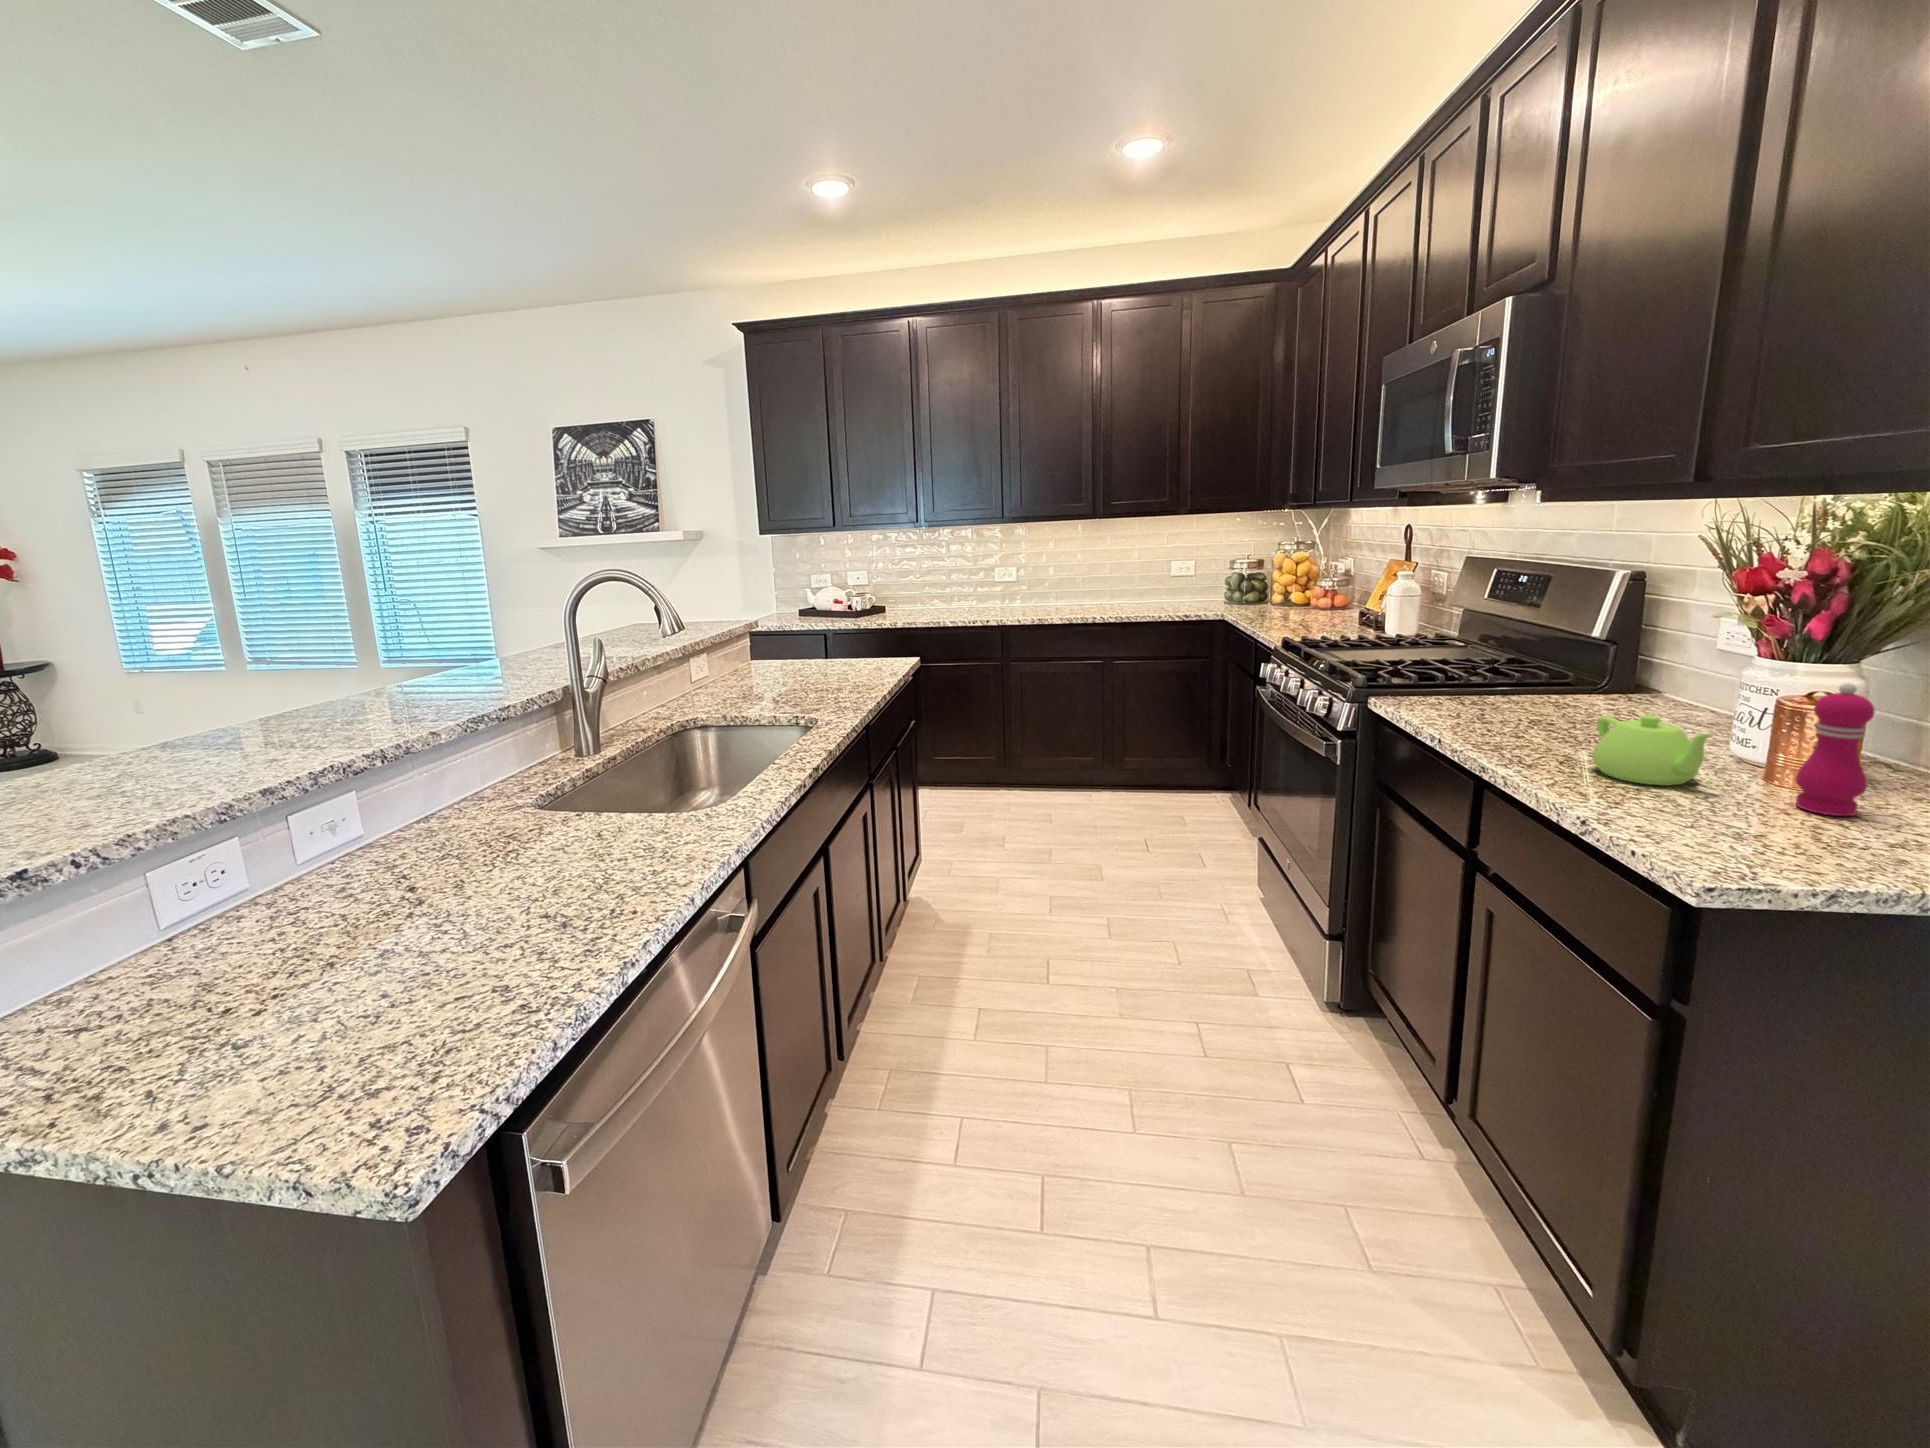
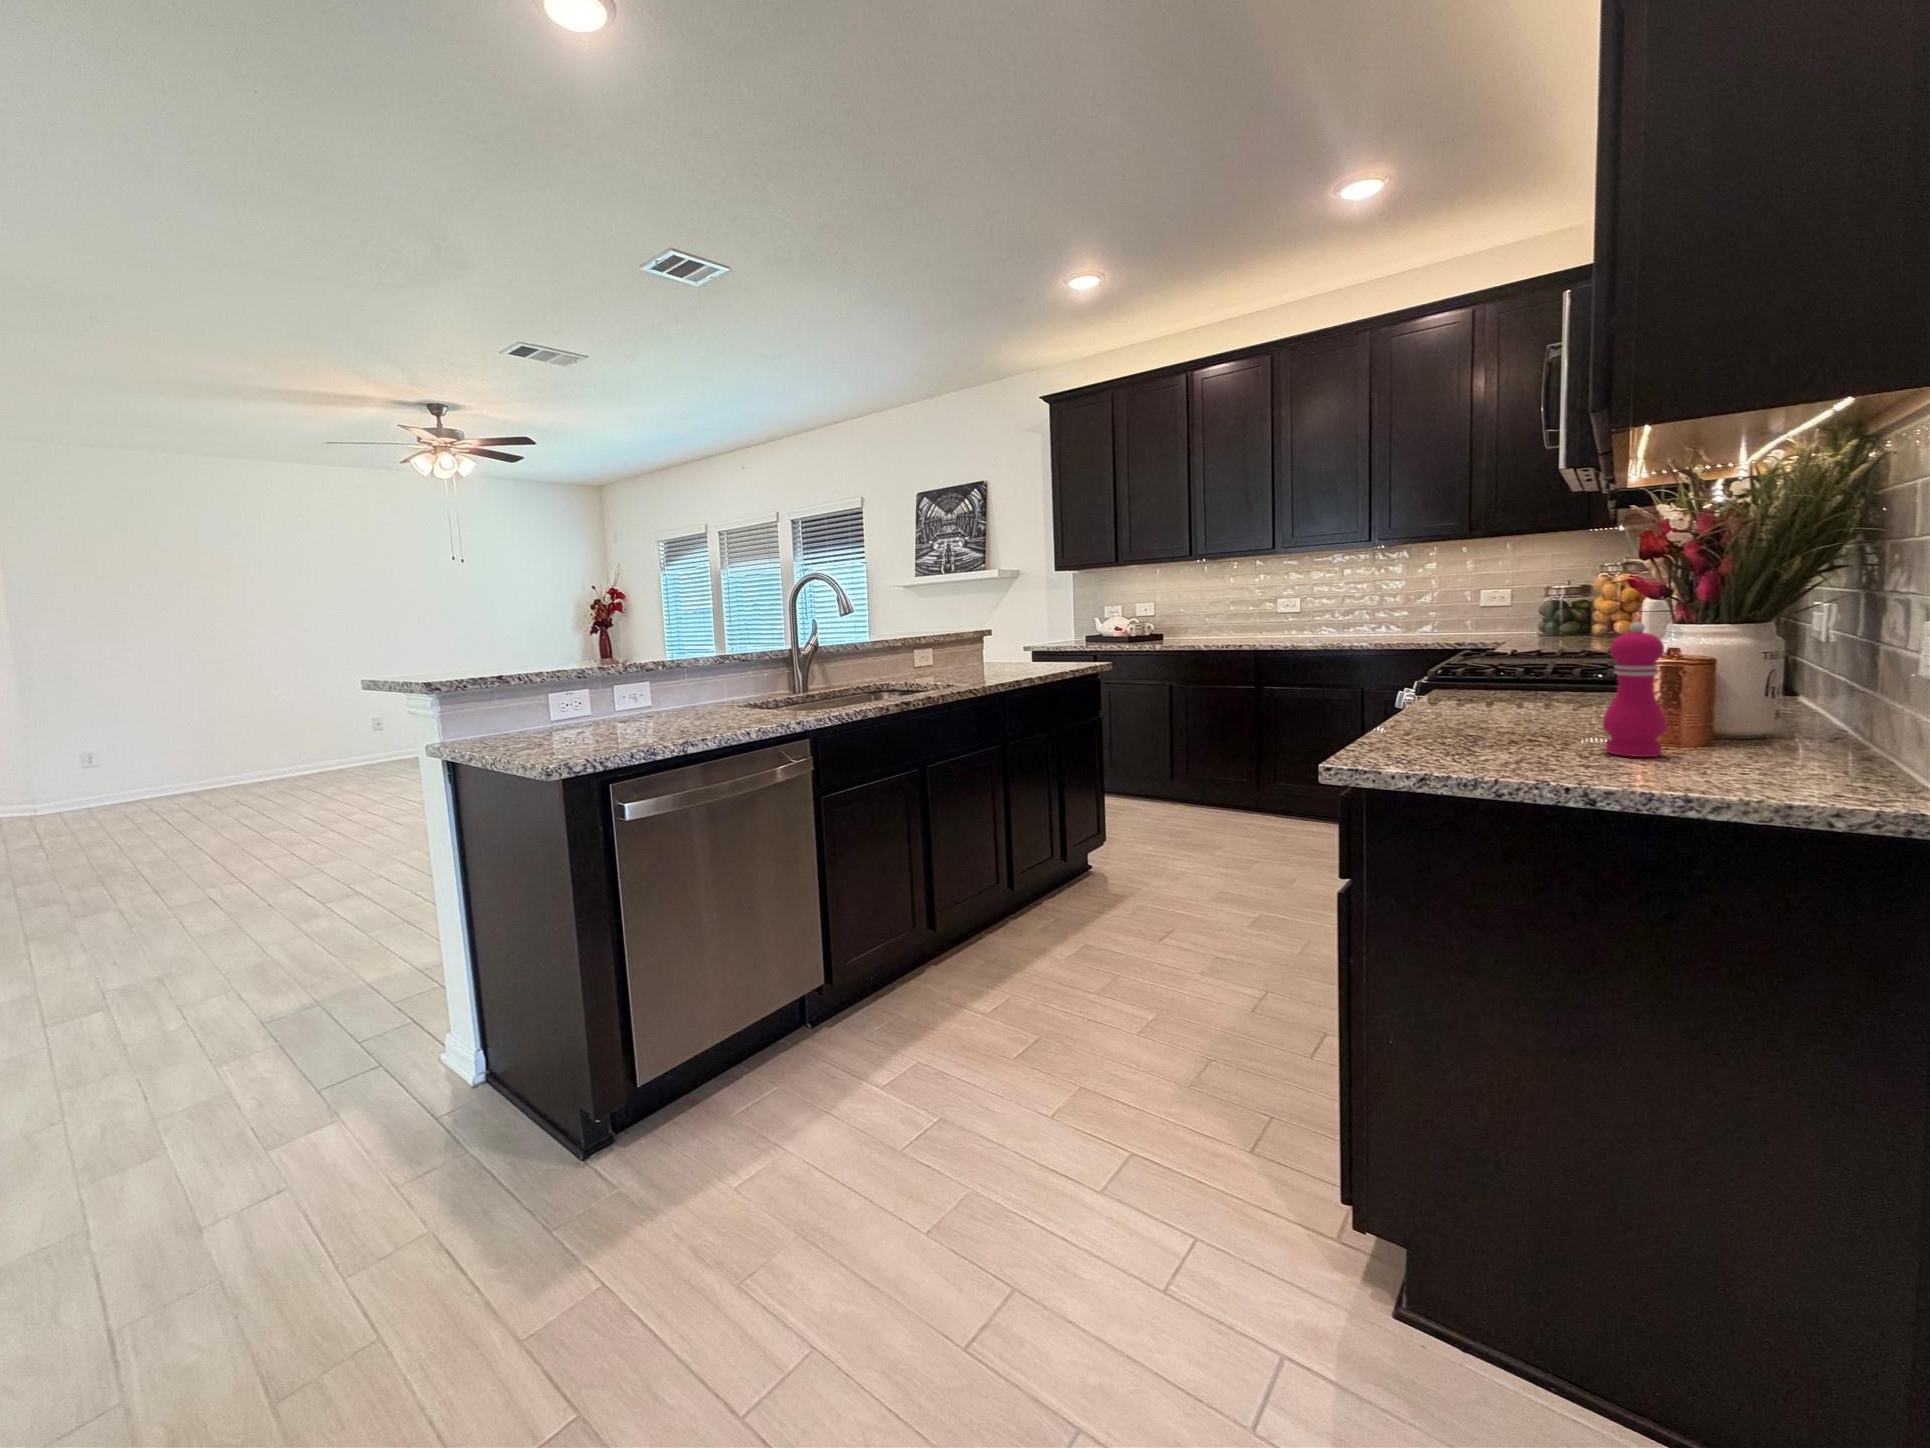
teapot: present [1593,715,1712,786] -> none [1475,671,1573,736]

